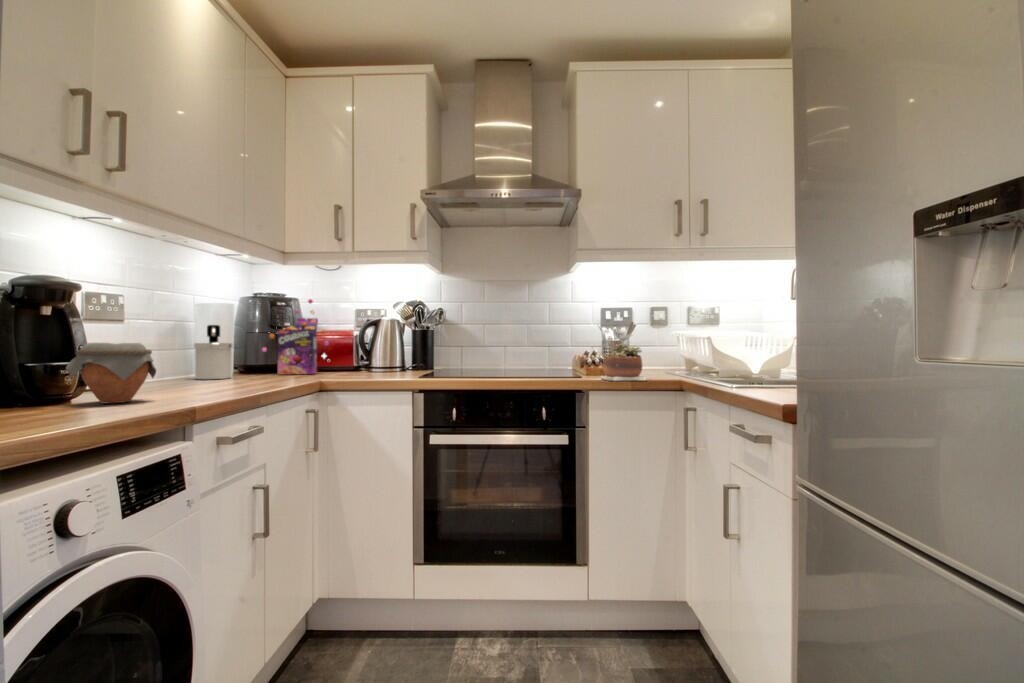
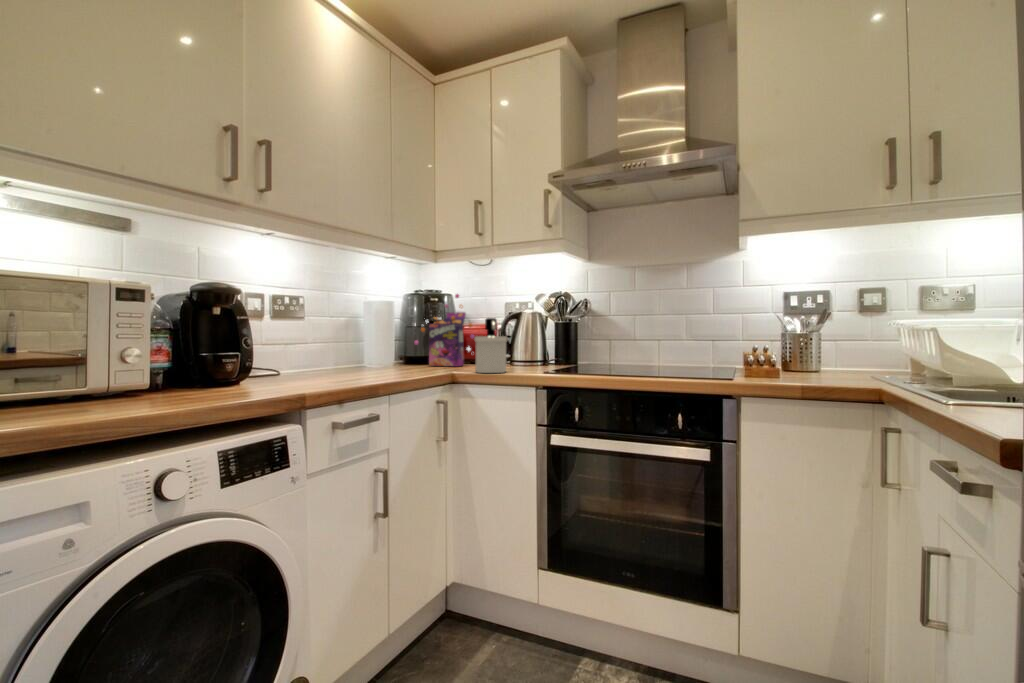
soap dispenser: present [194,325,233,379] -> present [474,318,507,373]
jar: present [66,343,156,403] -> none [227,337,290,388]
succulent plant: present [601,344,647,381] -> none [758,338,824,387]

